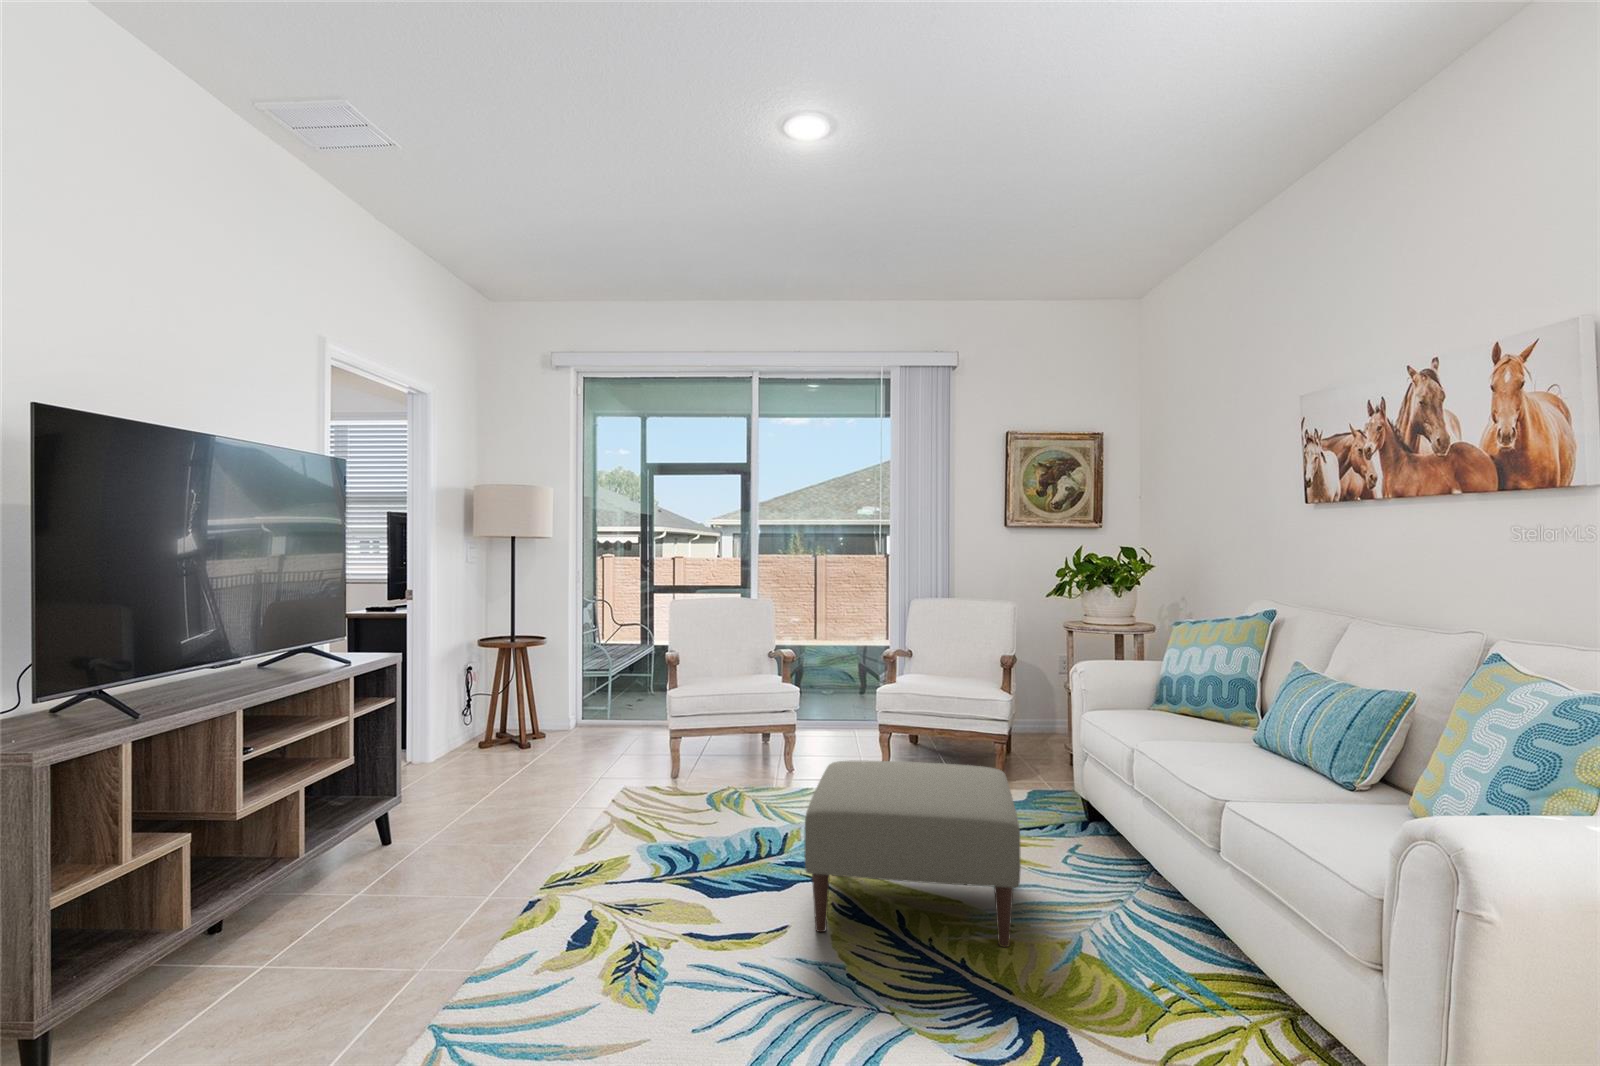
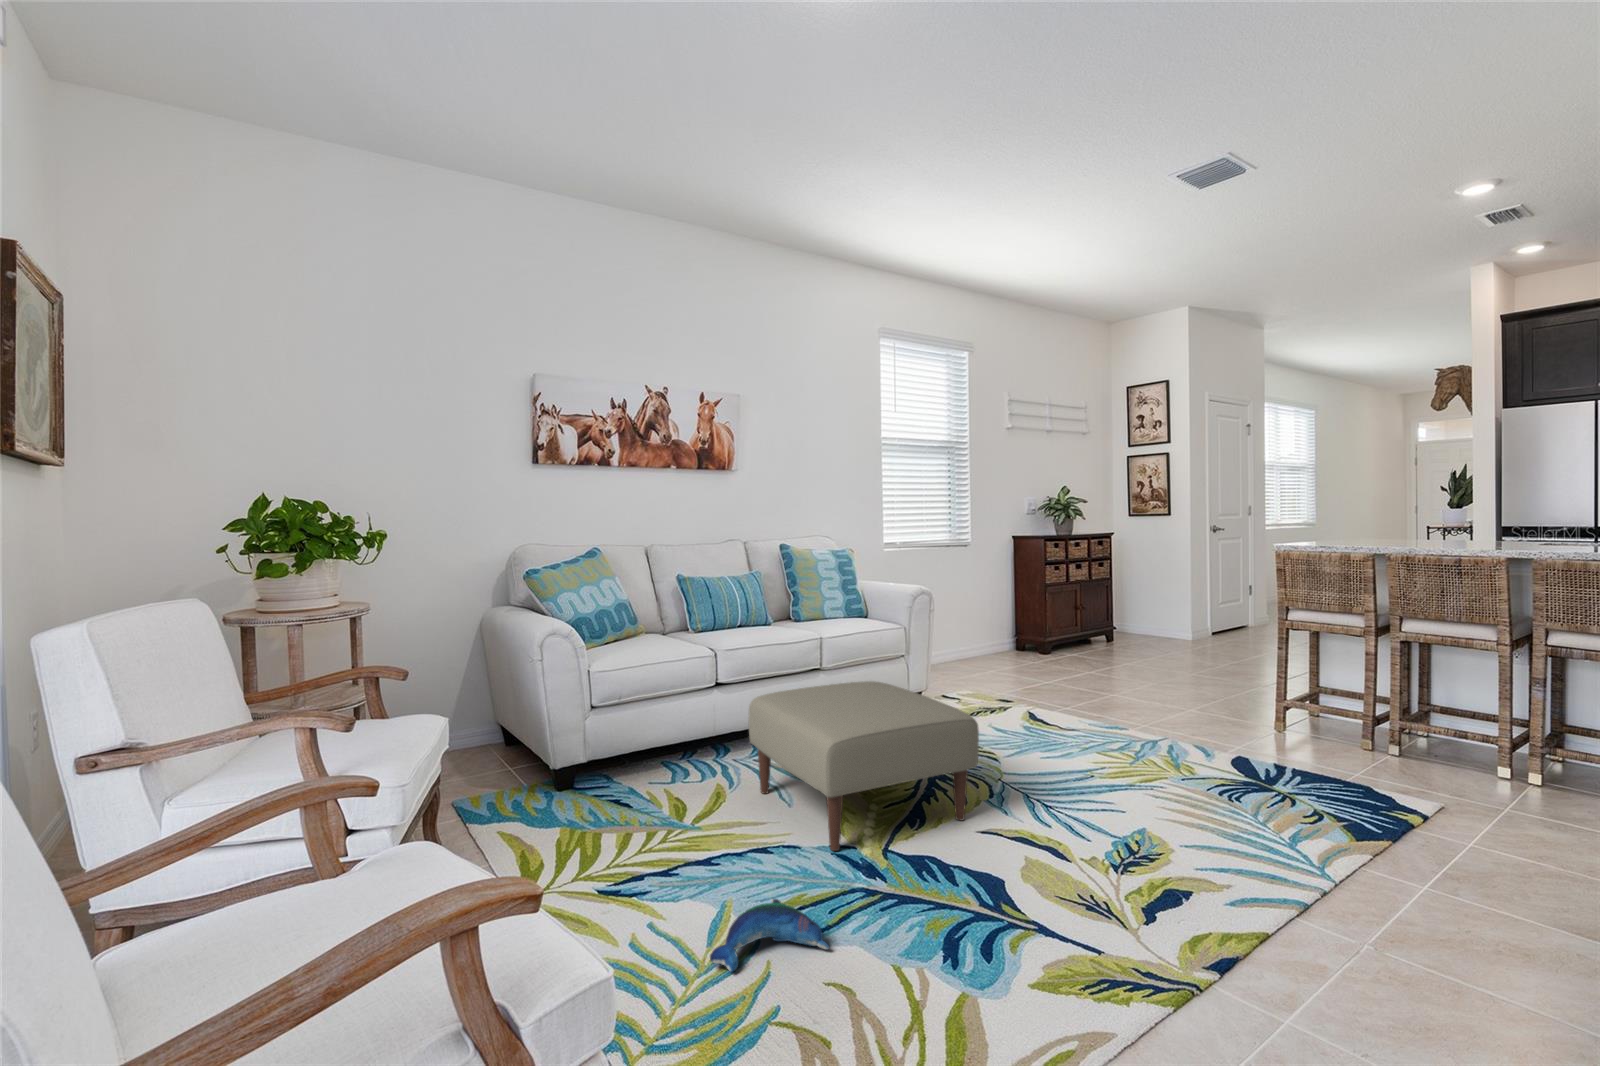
plush toy: none [736,797,780,829] -> present [710,899,829,972]

